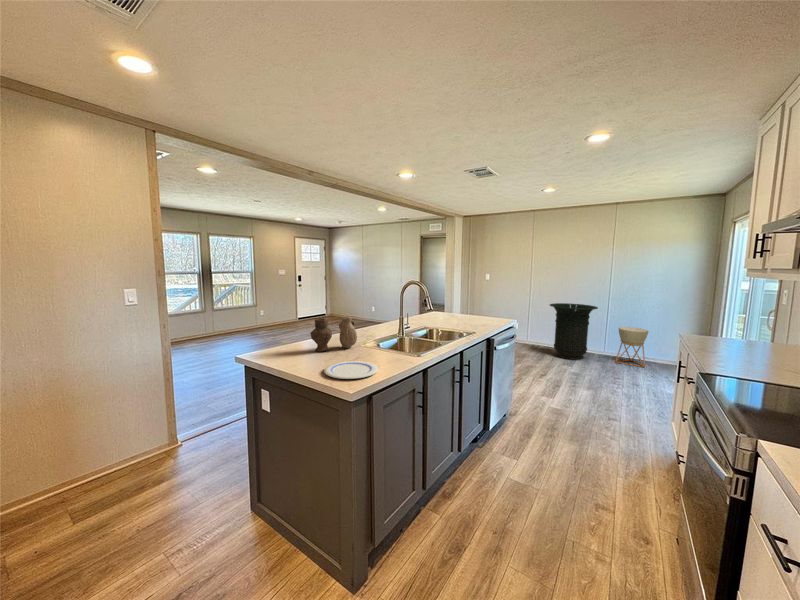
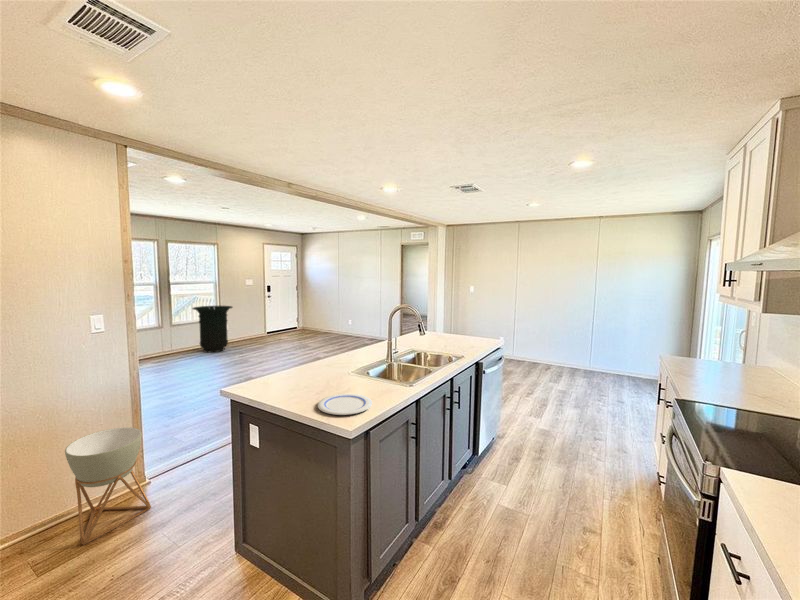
trash can: present [550,303,598,360] -> present [193,306,232,352]
vase: present [310,318,357,352] -> none [299,346,346,383]
planter: present [615,327,648,367] -> present [65,427,151,545]

